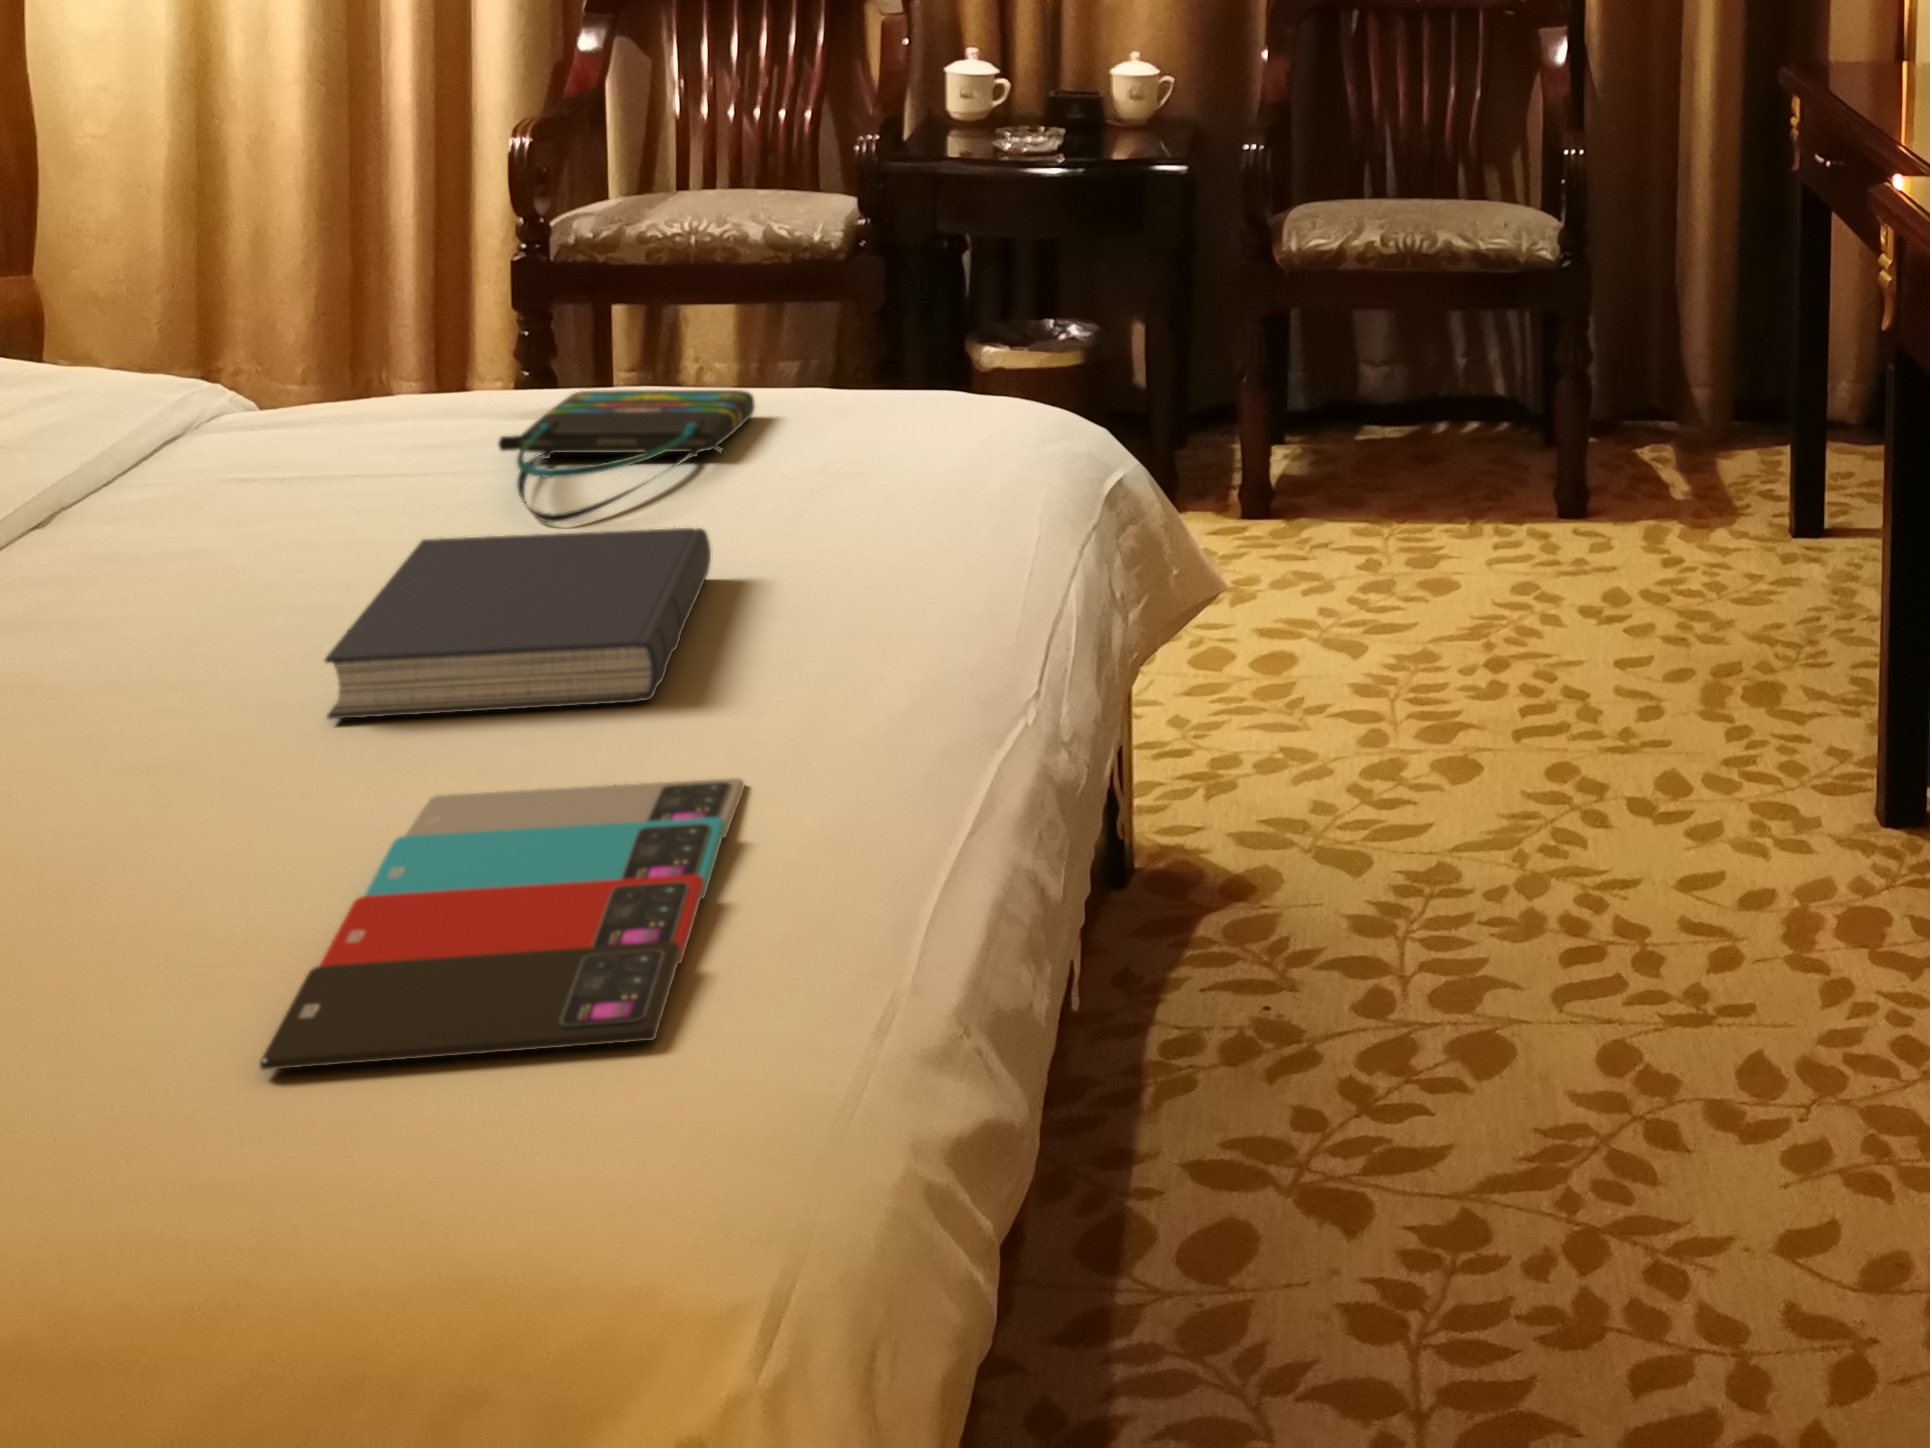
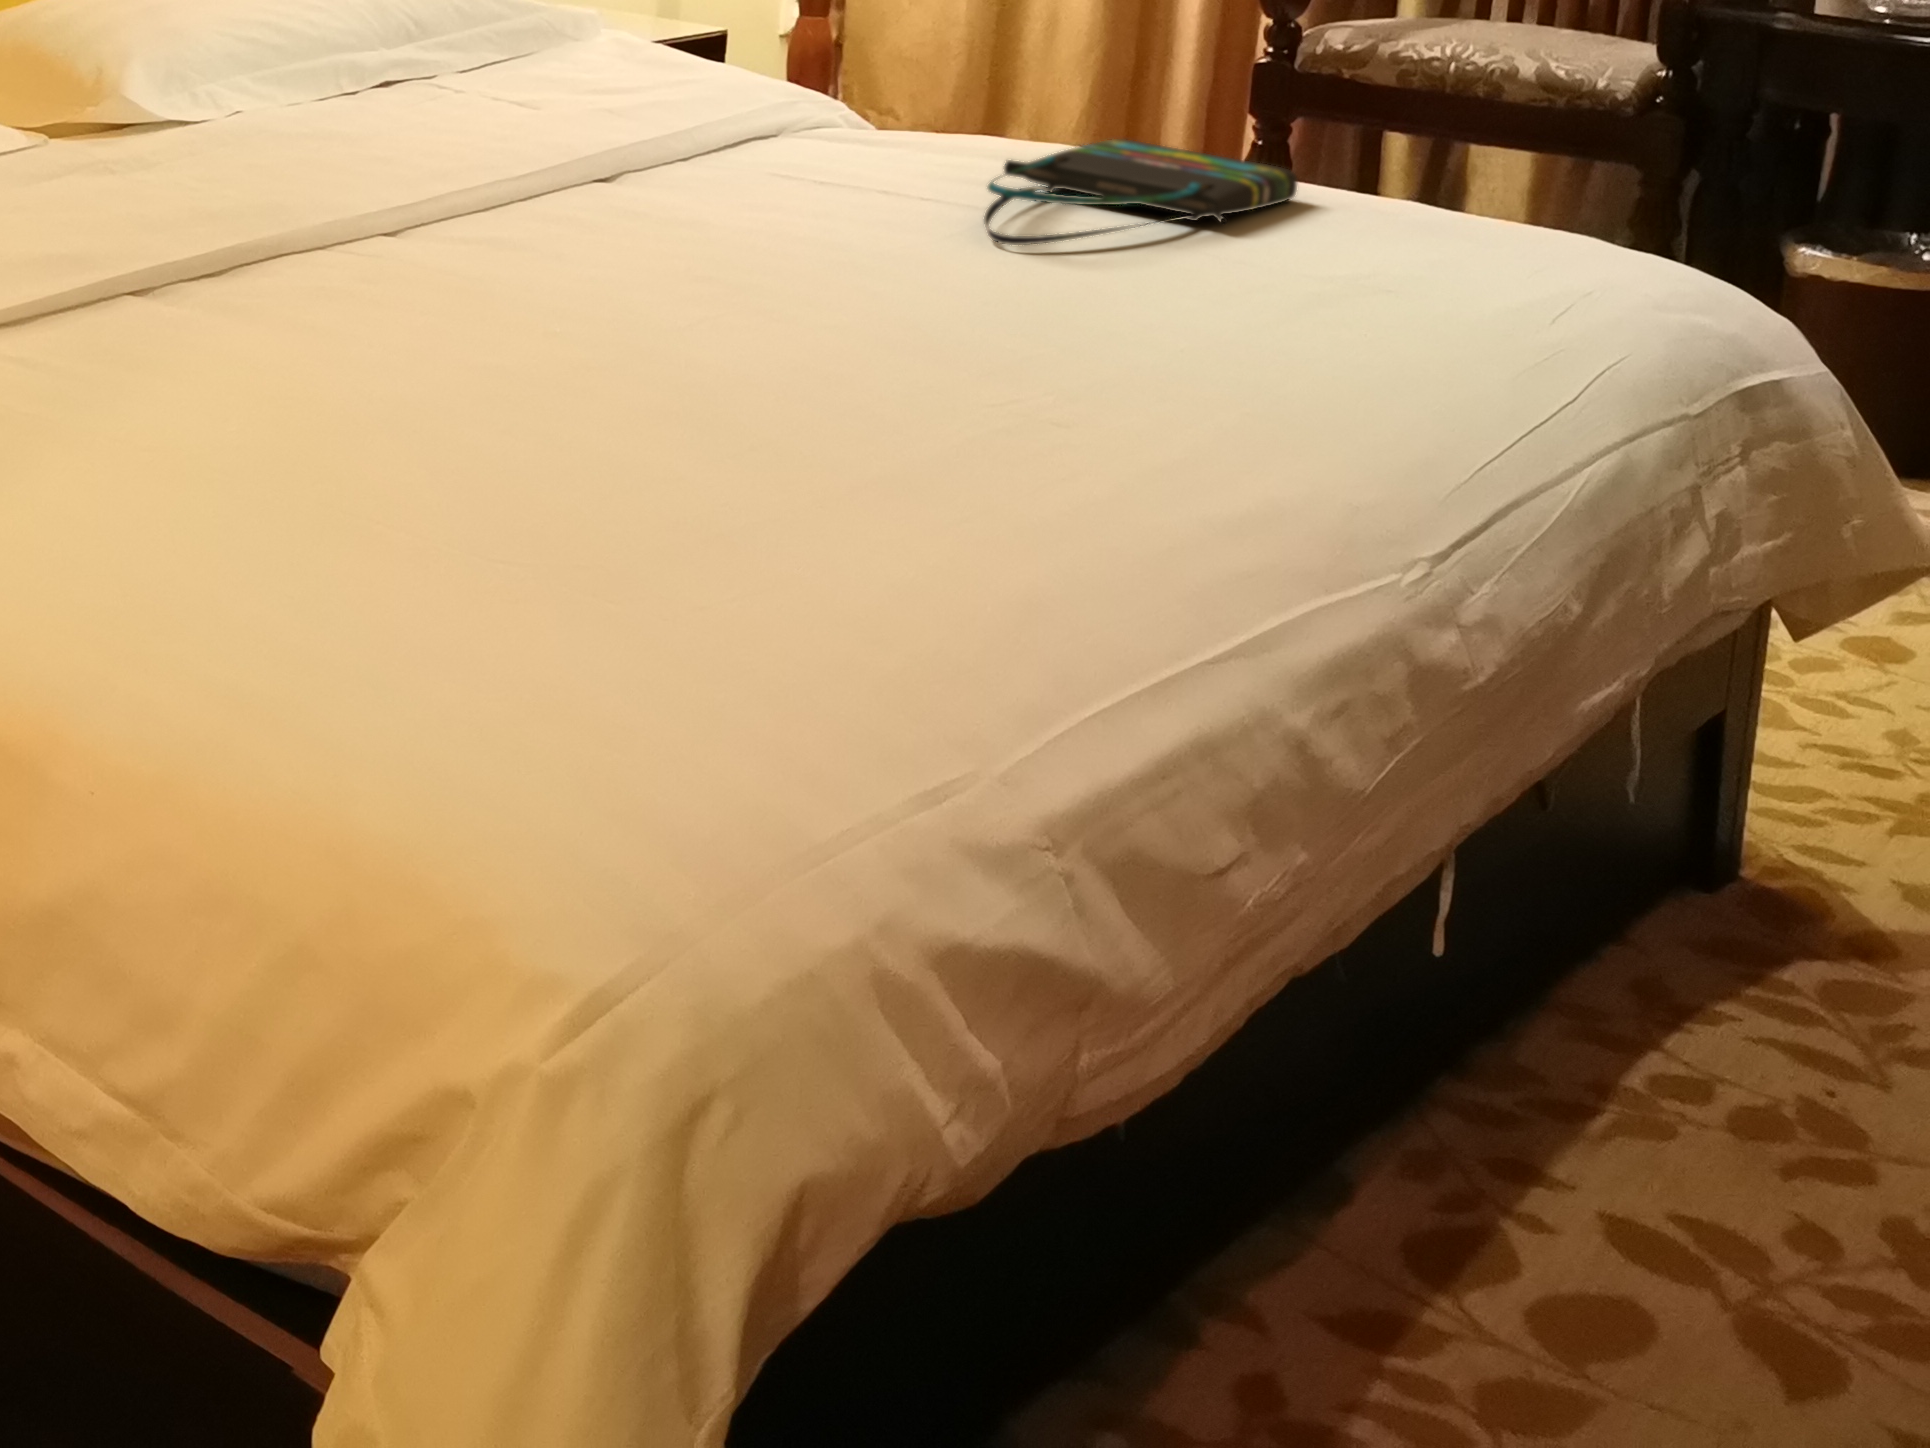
book: present [325,528,711,719] -> none [660,218,1111,408]
smartphone: present [260,778,744,1070] -> none [353,424,959,679]

